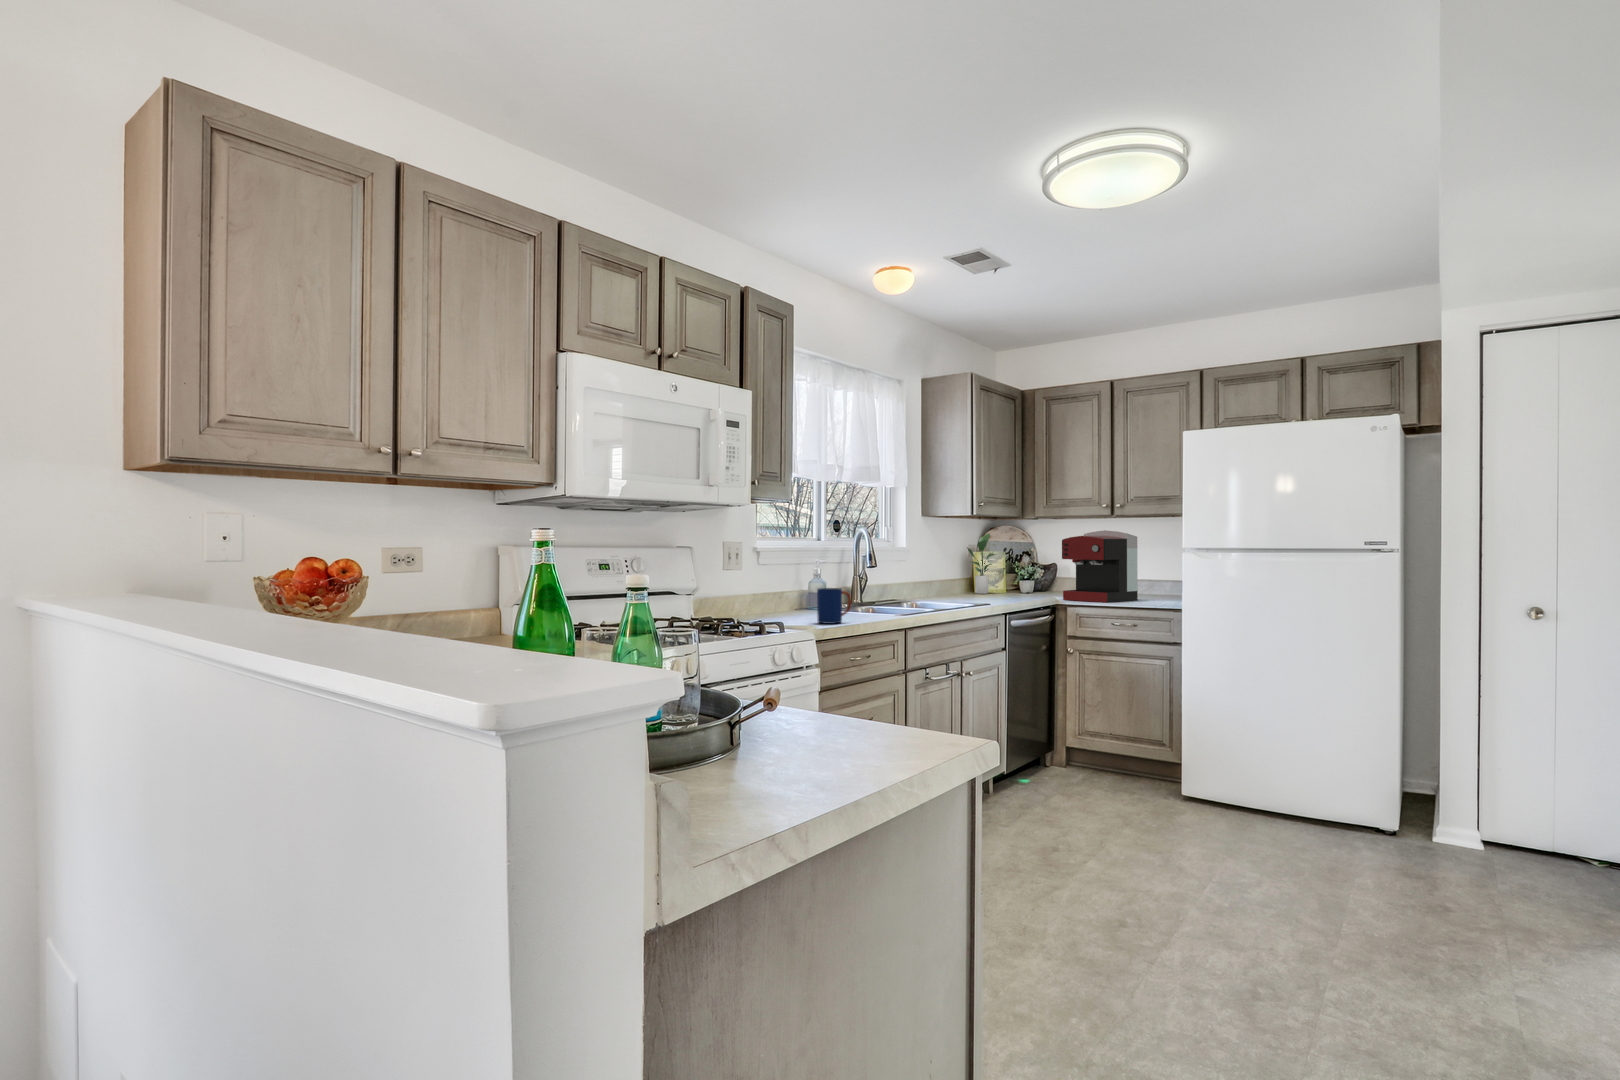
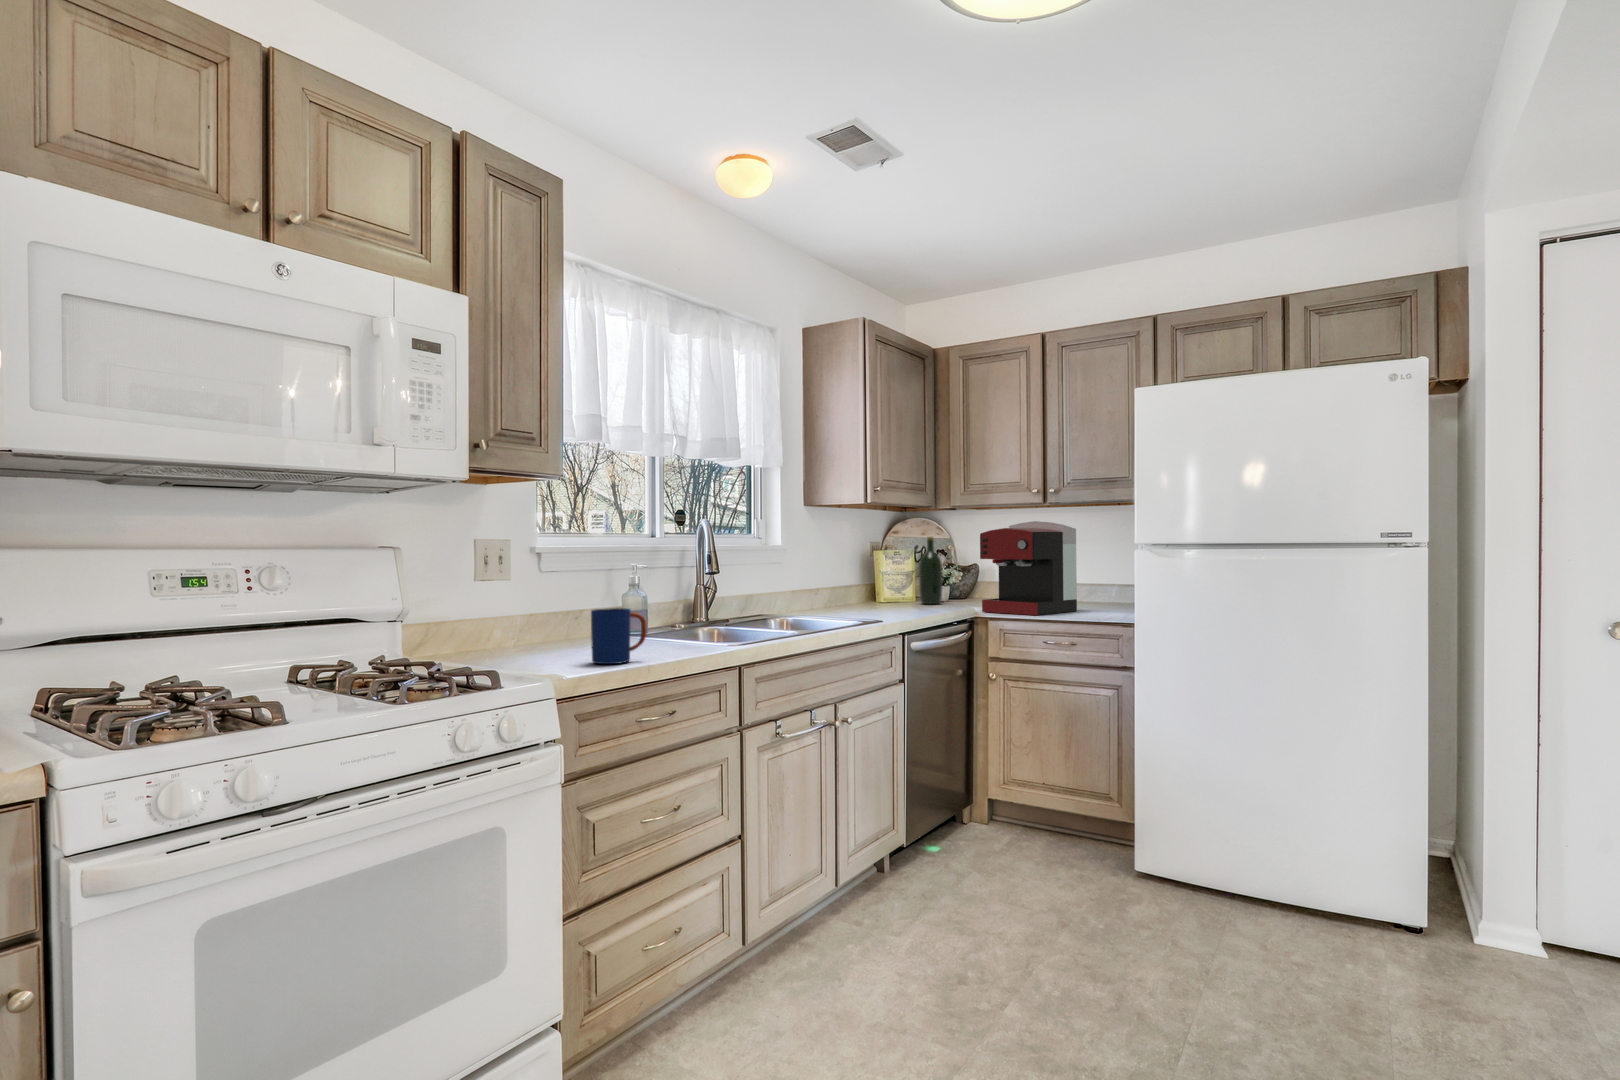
potted plant: present [967,534,996,594] -> none [866,527,905,603]
wine bottle: none [1010,541,1029,595] -> present [919,537,942,604]

